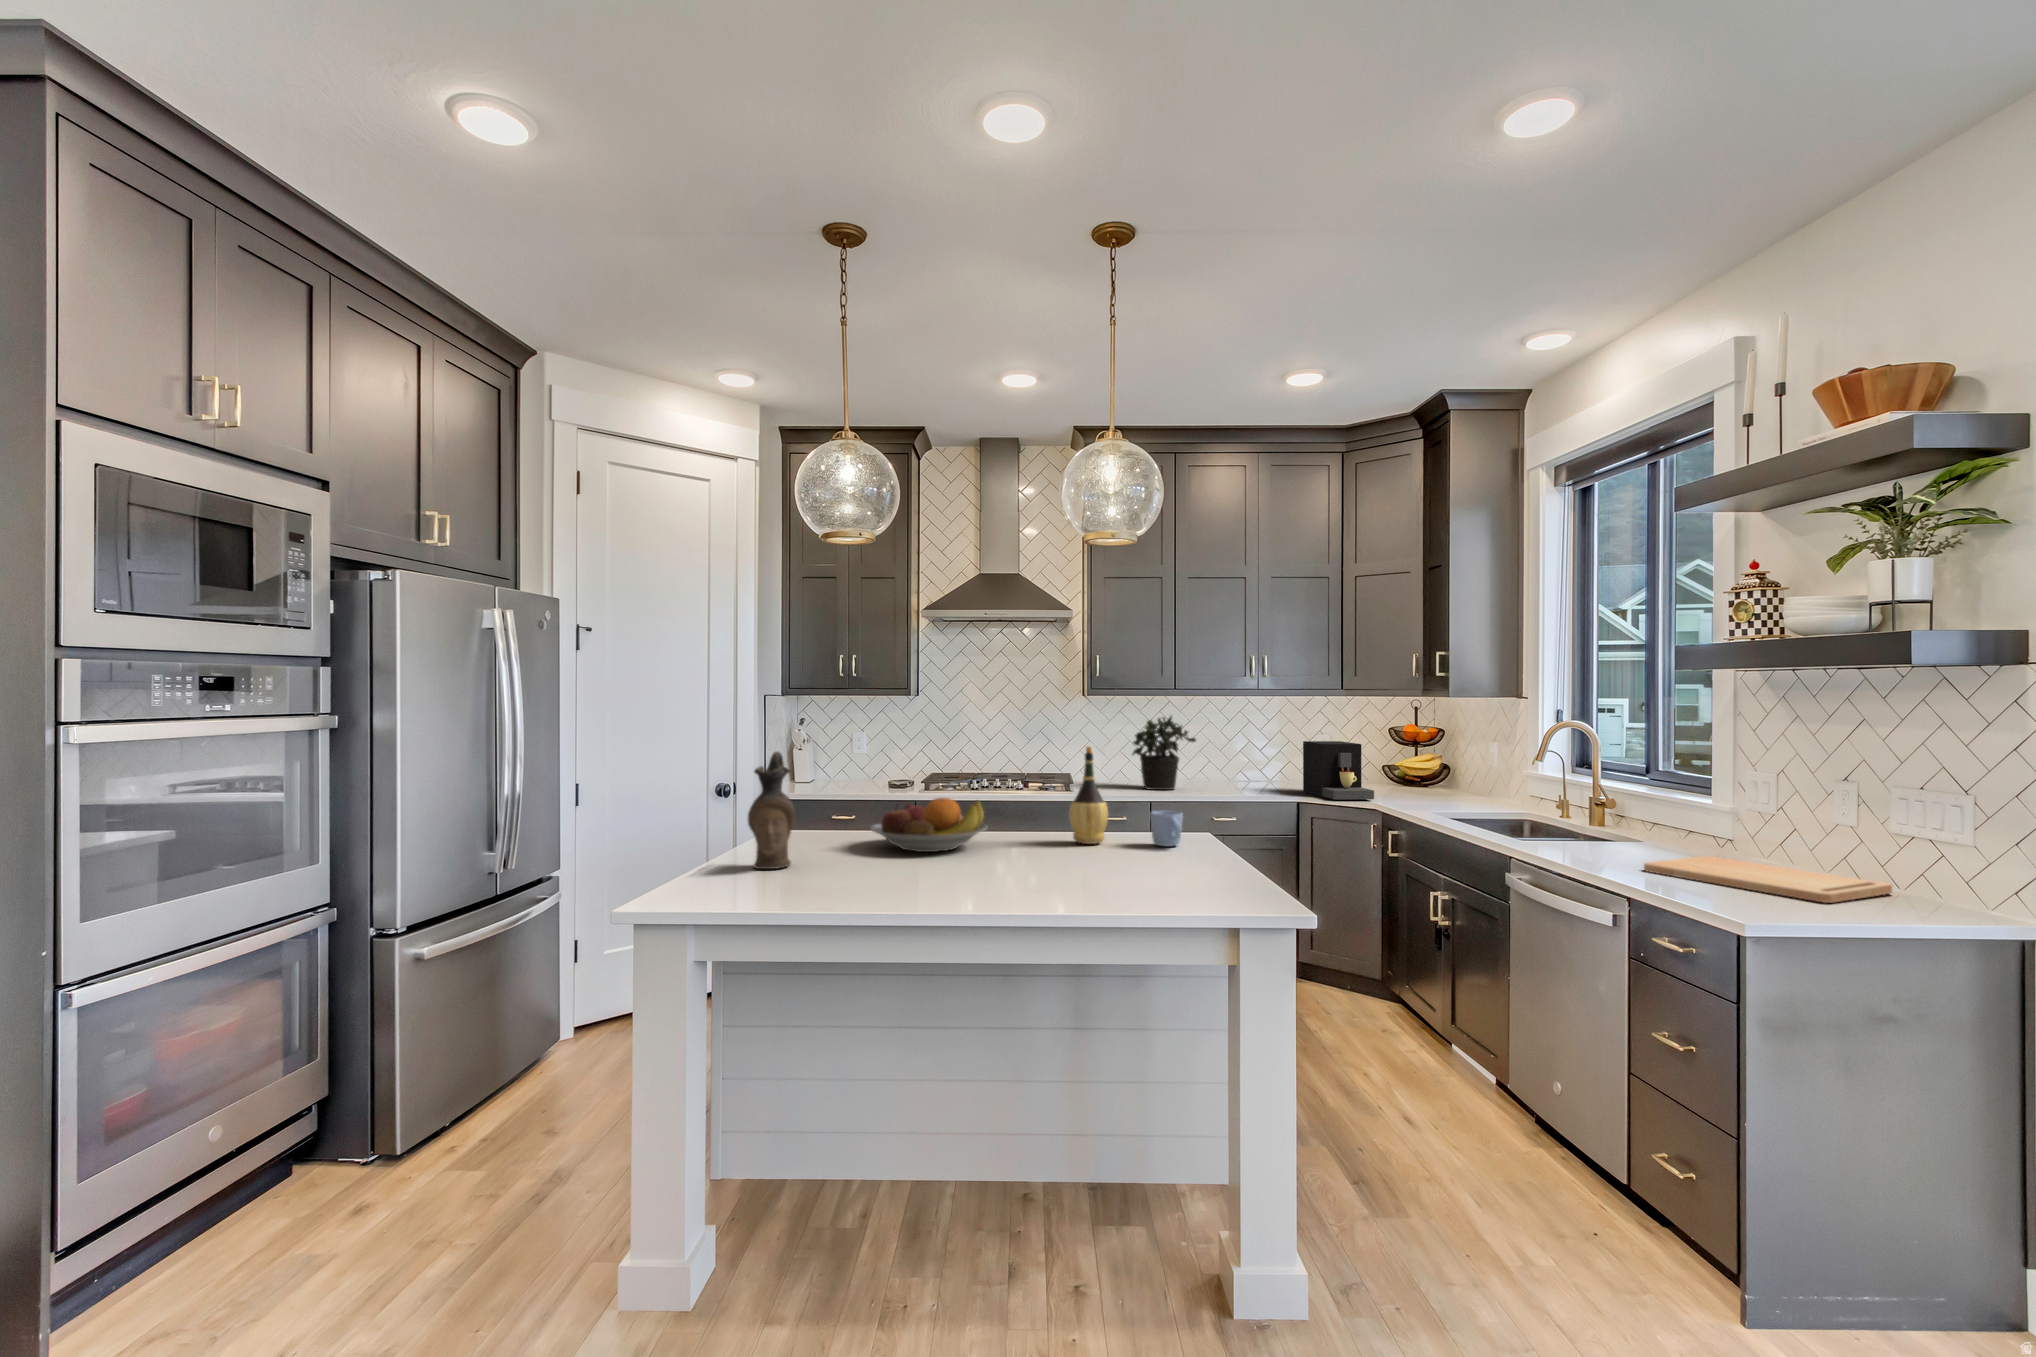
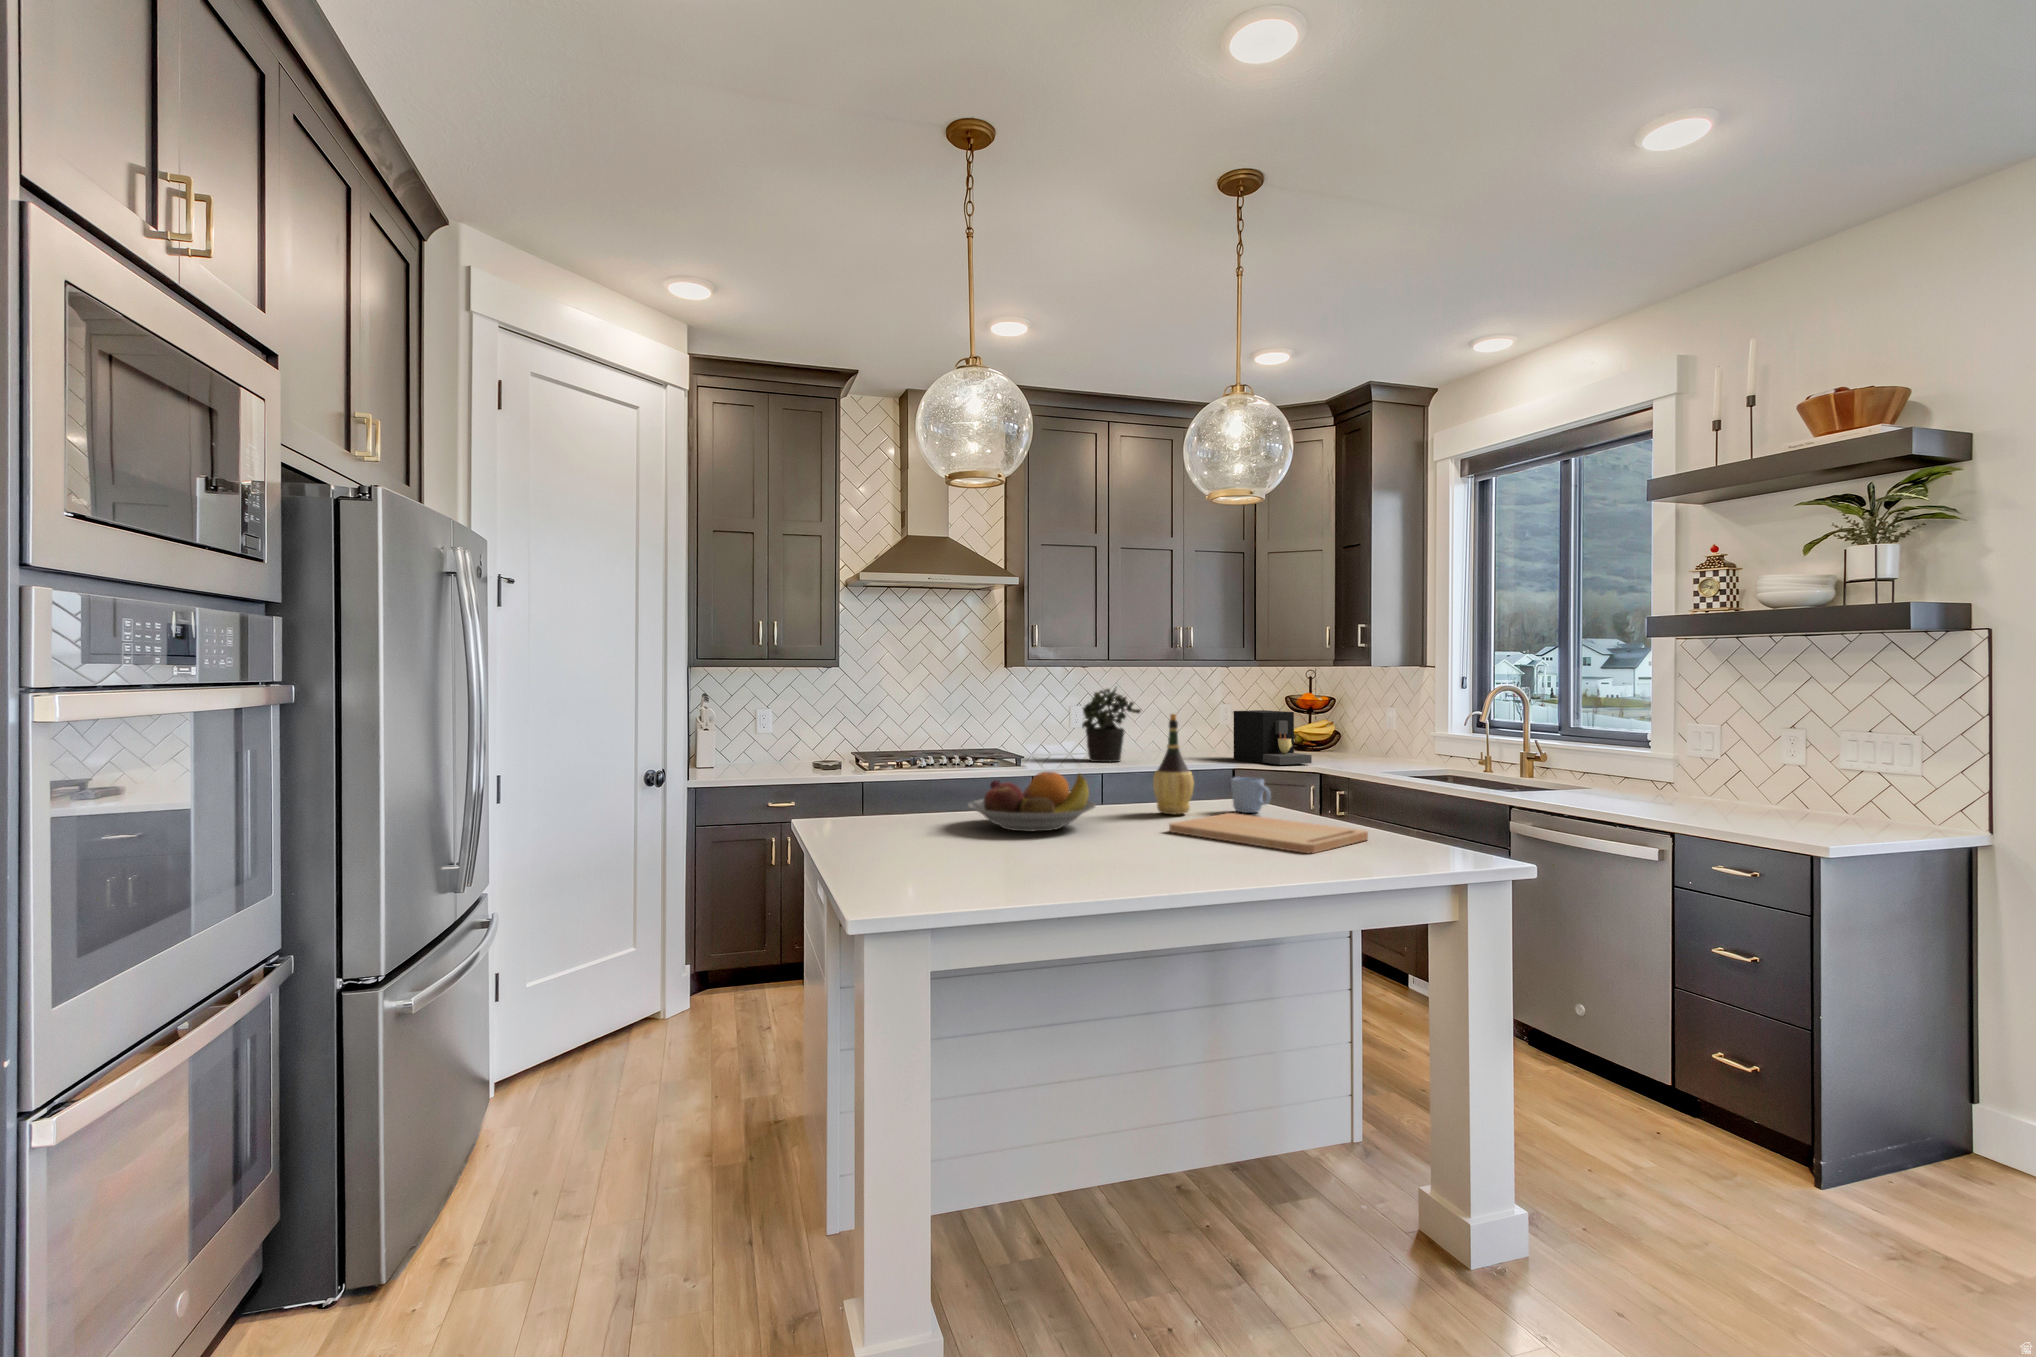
ceramic pitcher: present [748,752,796,869] -> none [900,723,956,860]
cutting board: present [1644,856,1892,903] -> present [1169,813,1368,853]

